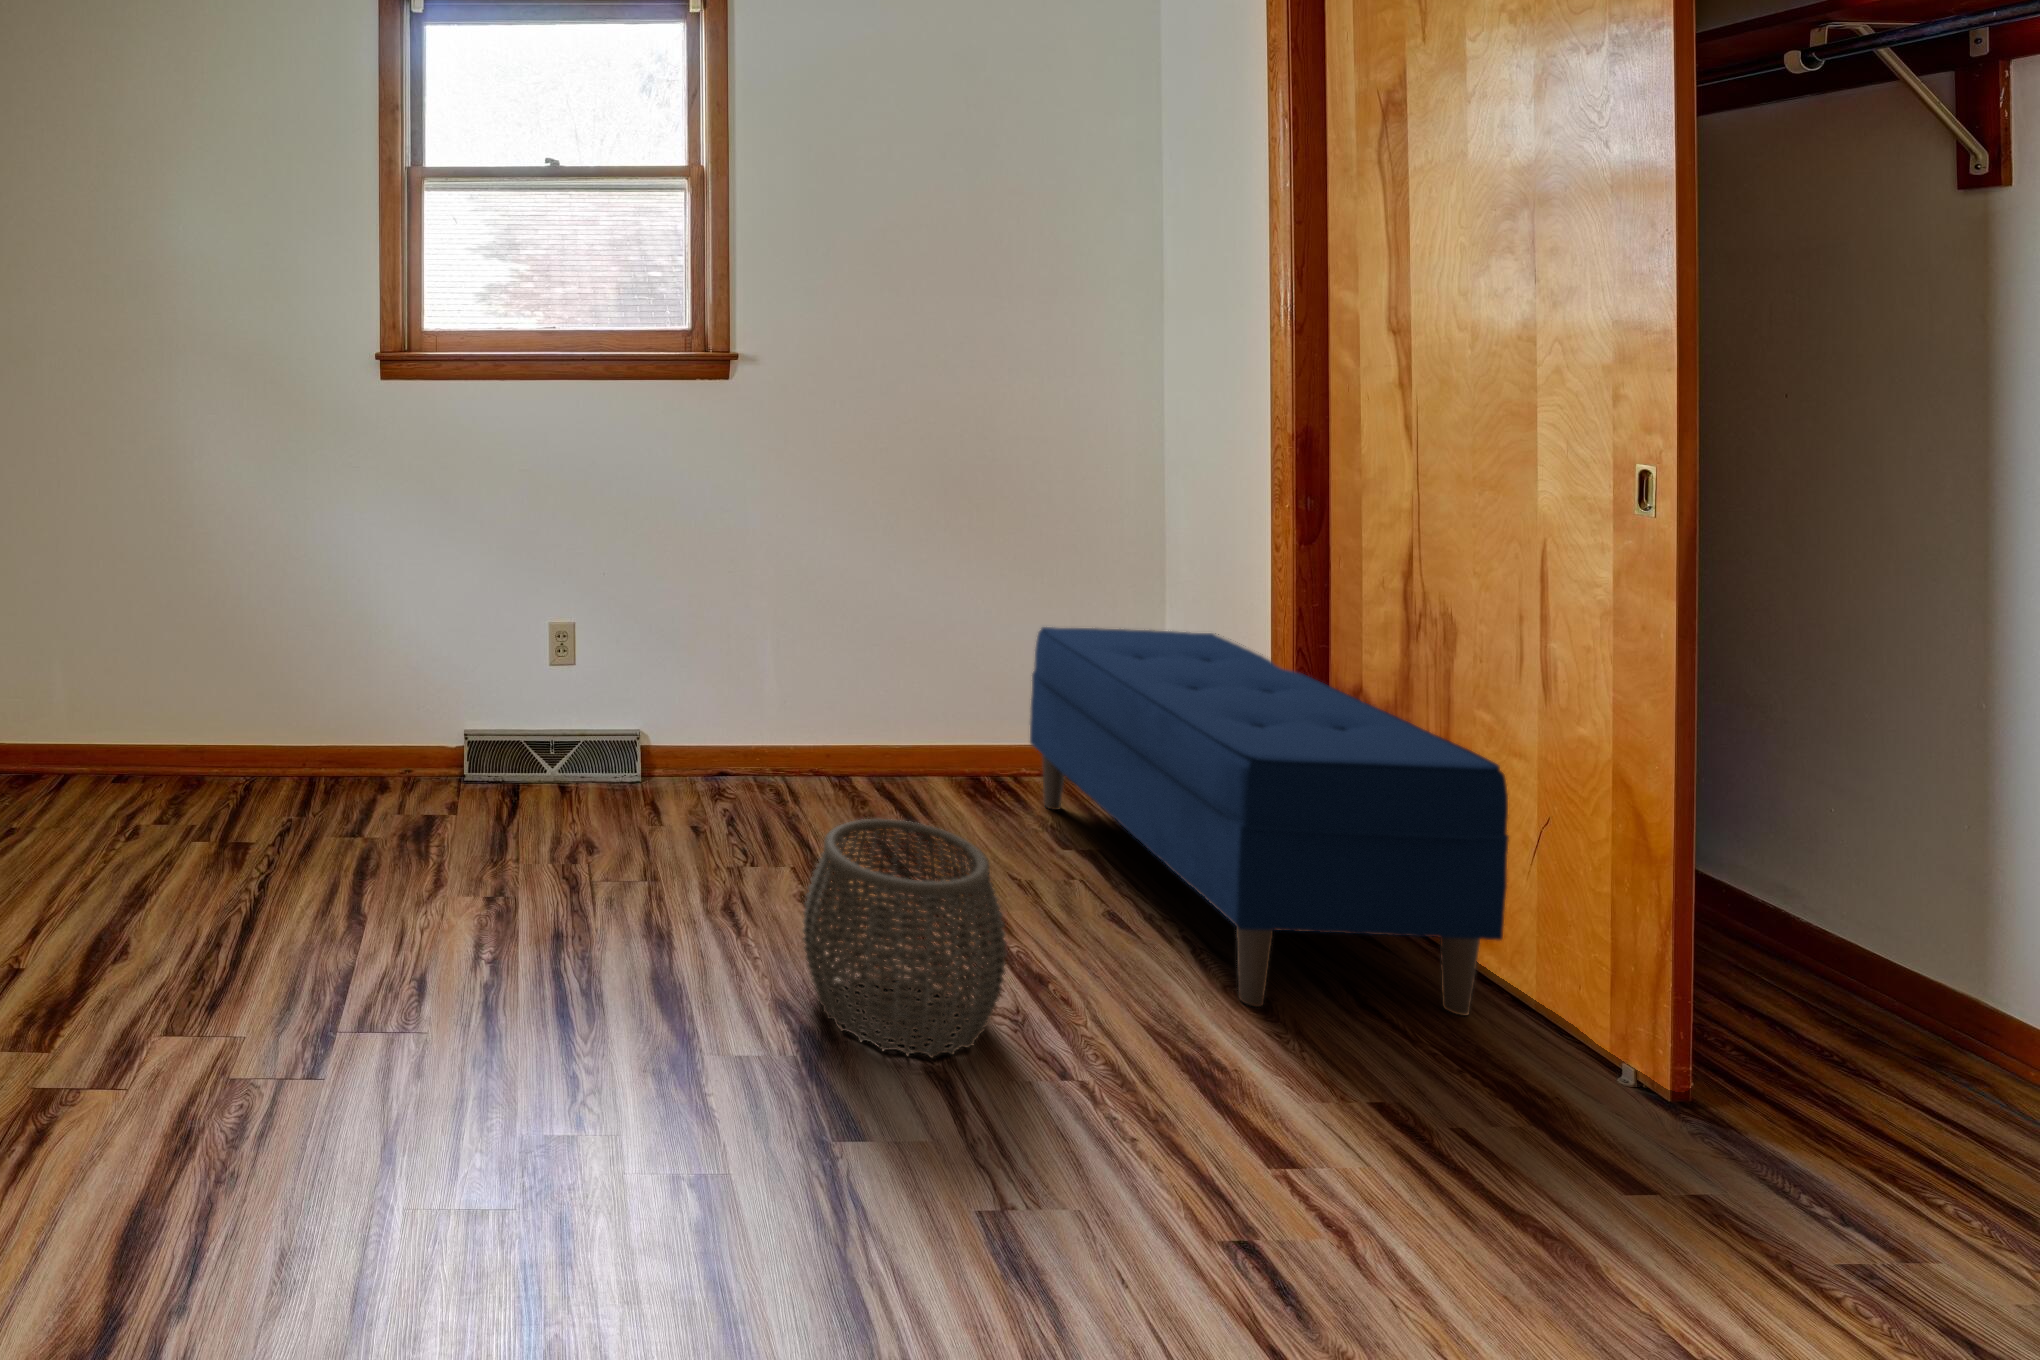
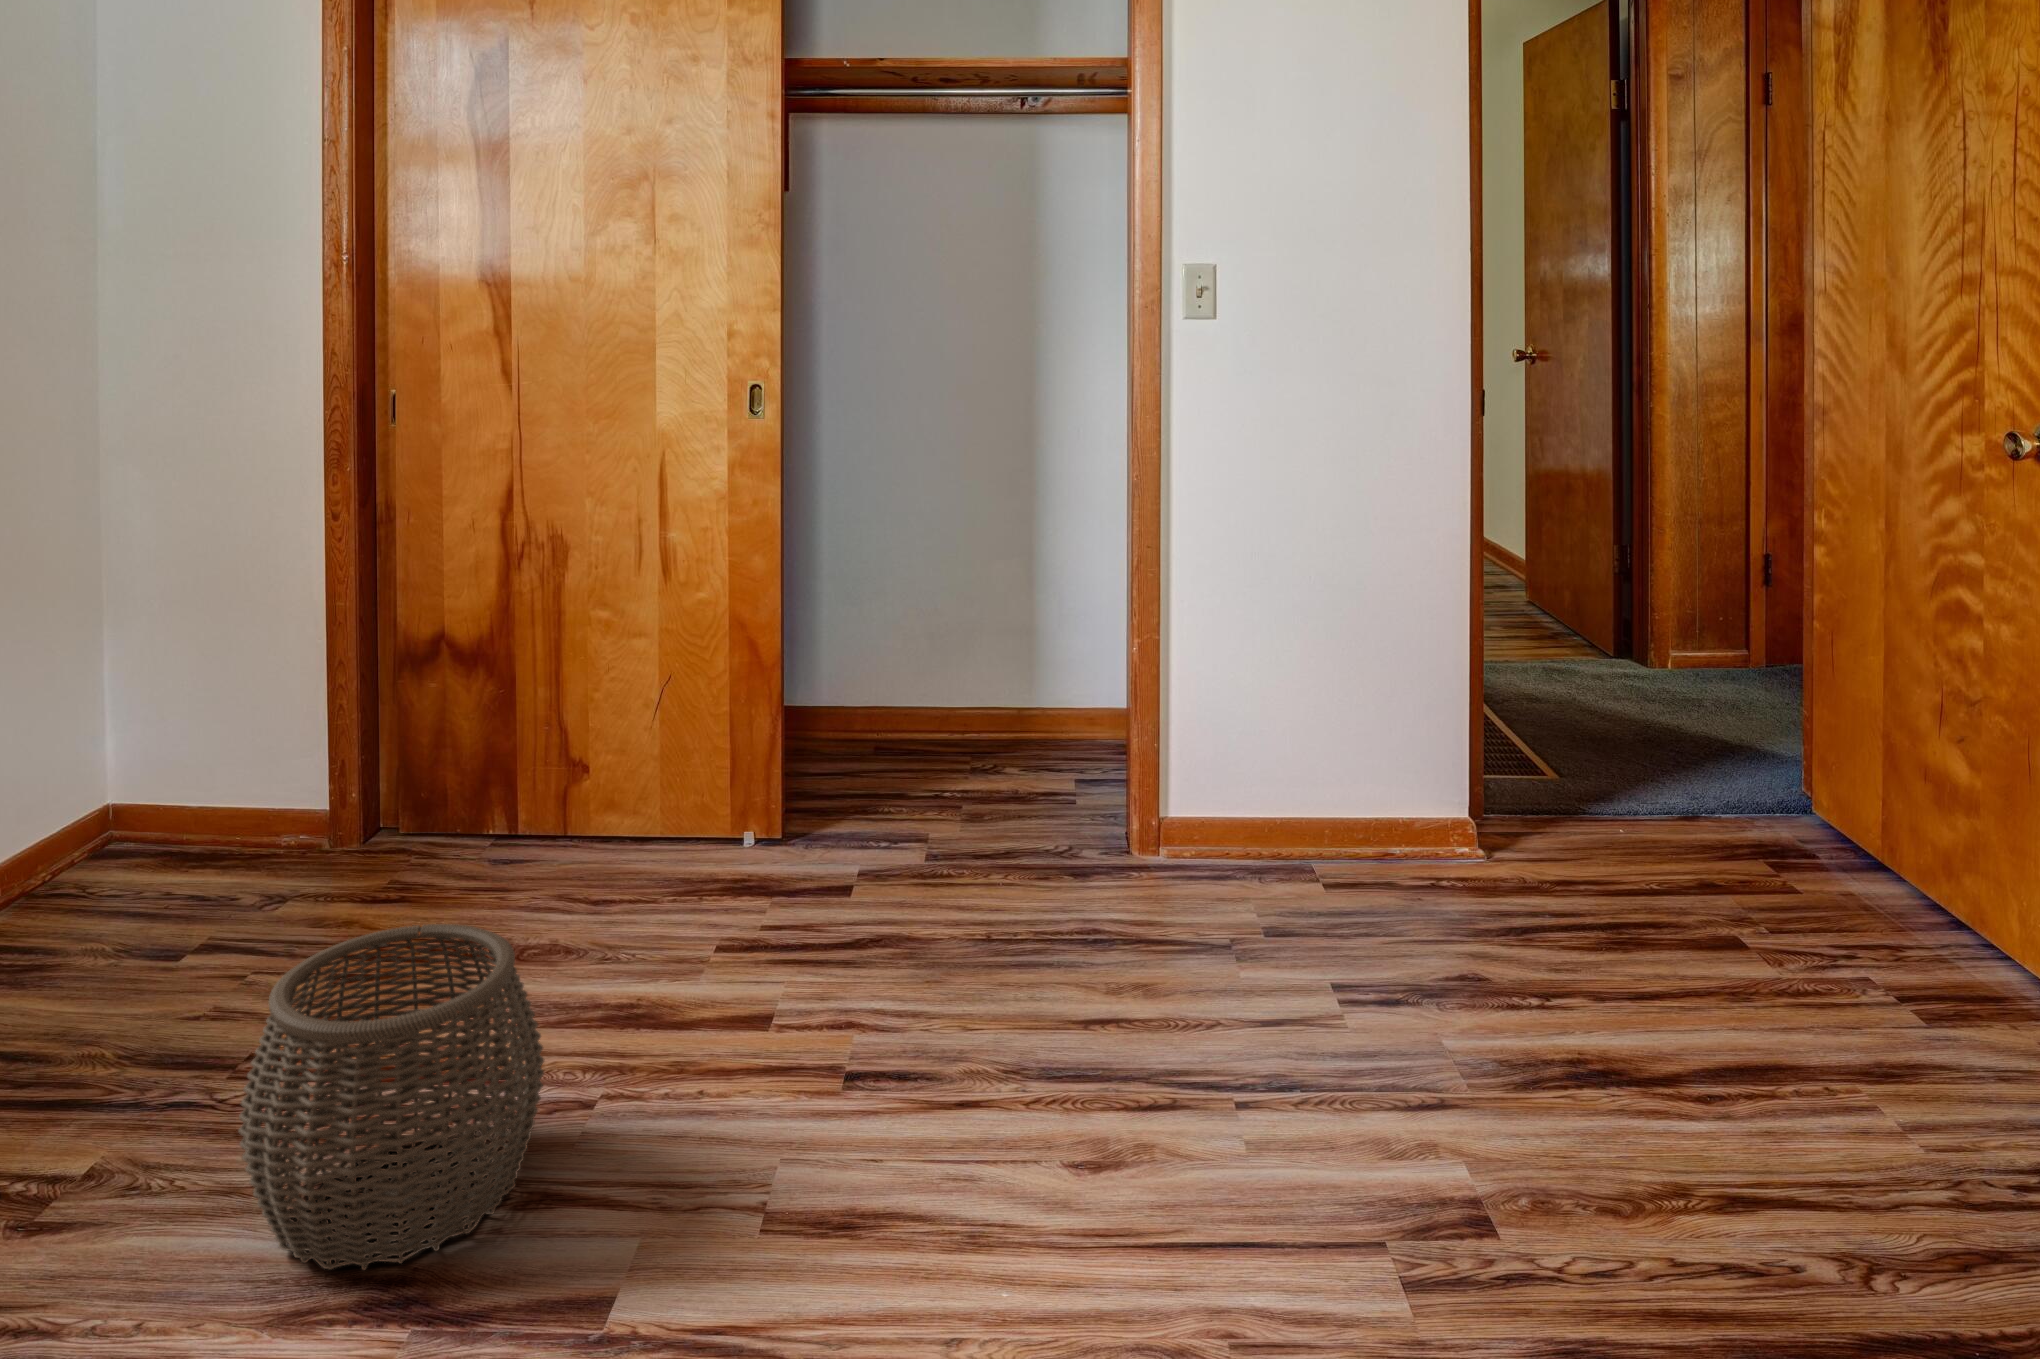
bench: present [1030,627,1509,1016] -> none [19,628,656,957]

